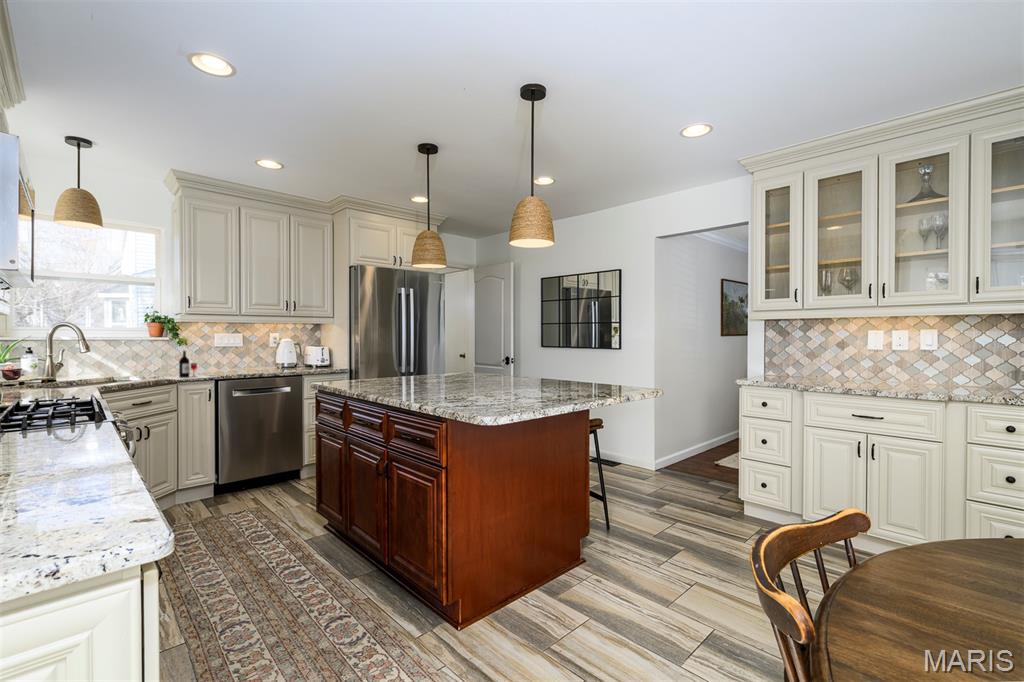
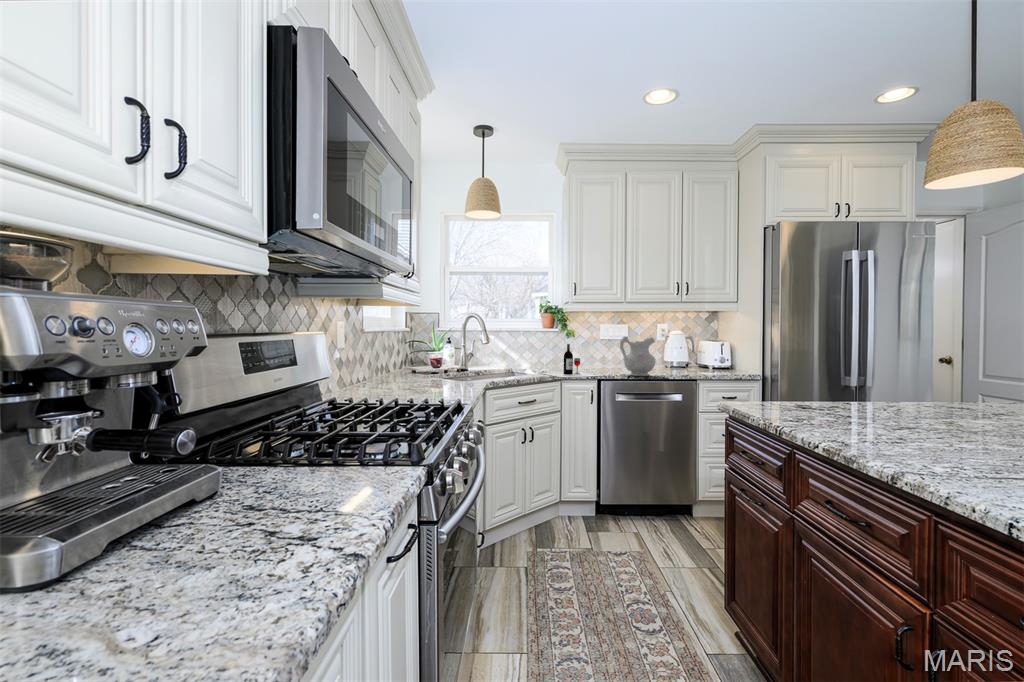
ceramic pitcher: none [237,343,268,375] -> present [620,337,655,376]

